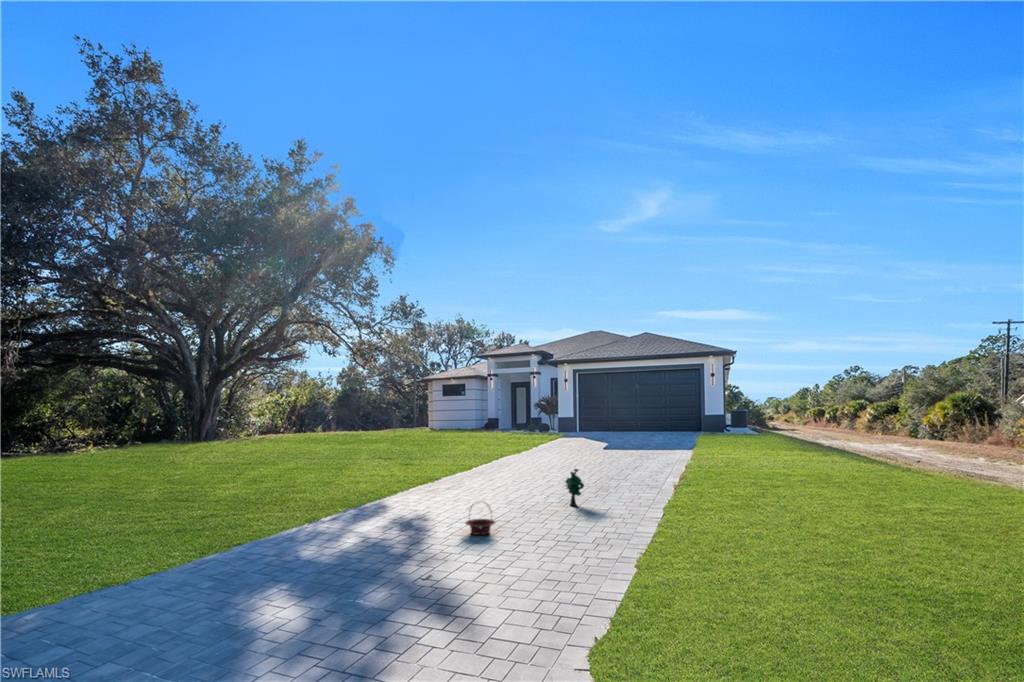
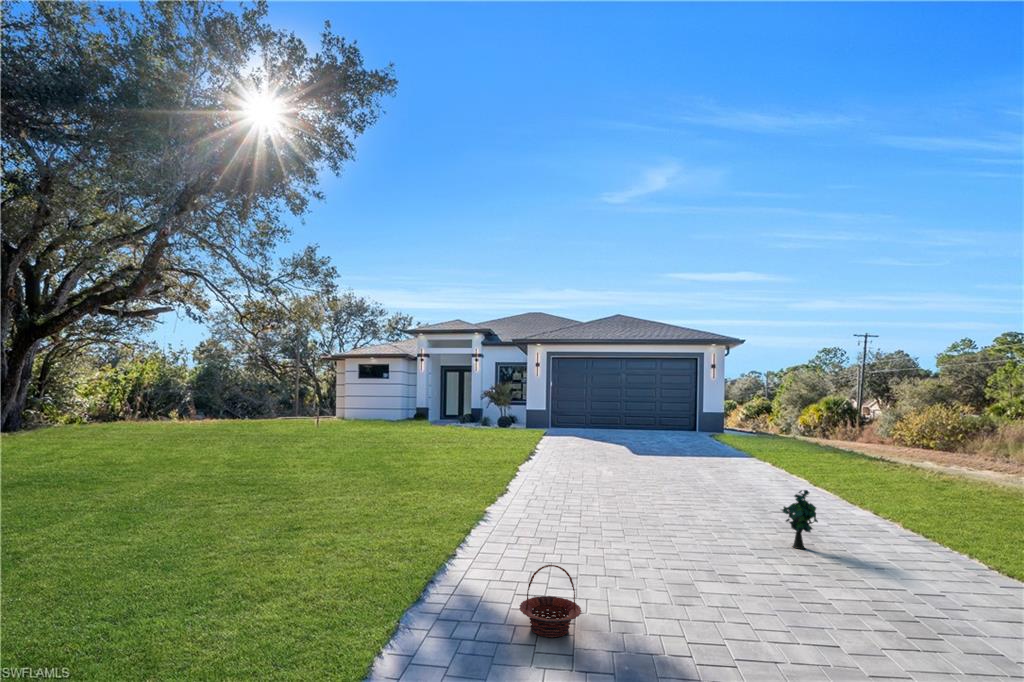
basket: present [465,502,495,535] -> present [519,565,582,637]

